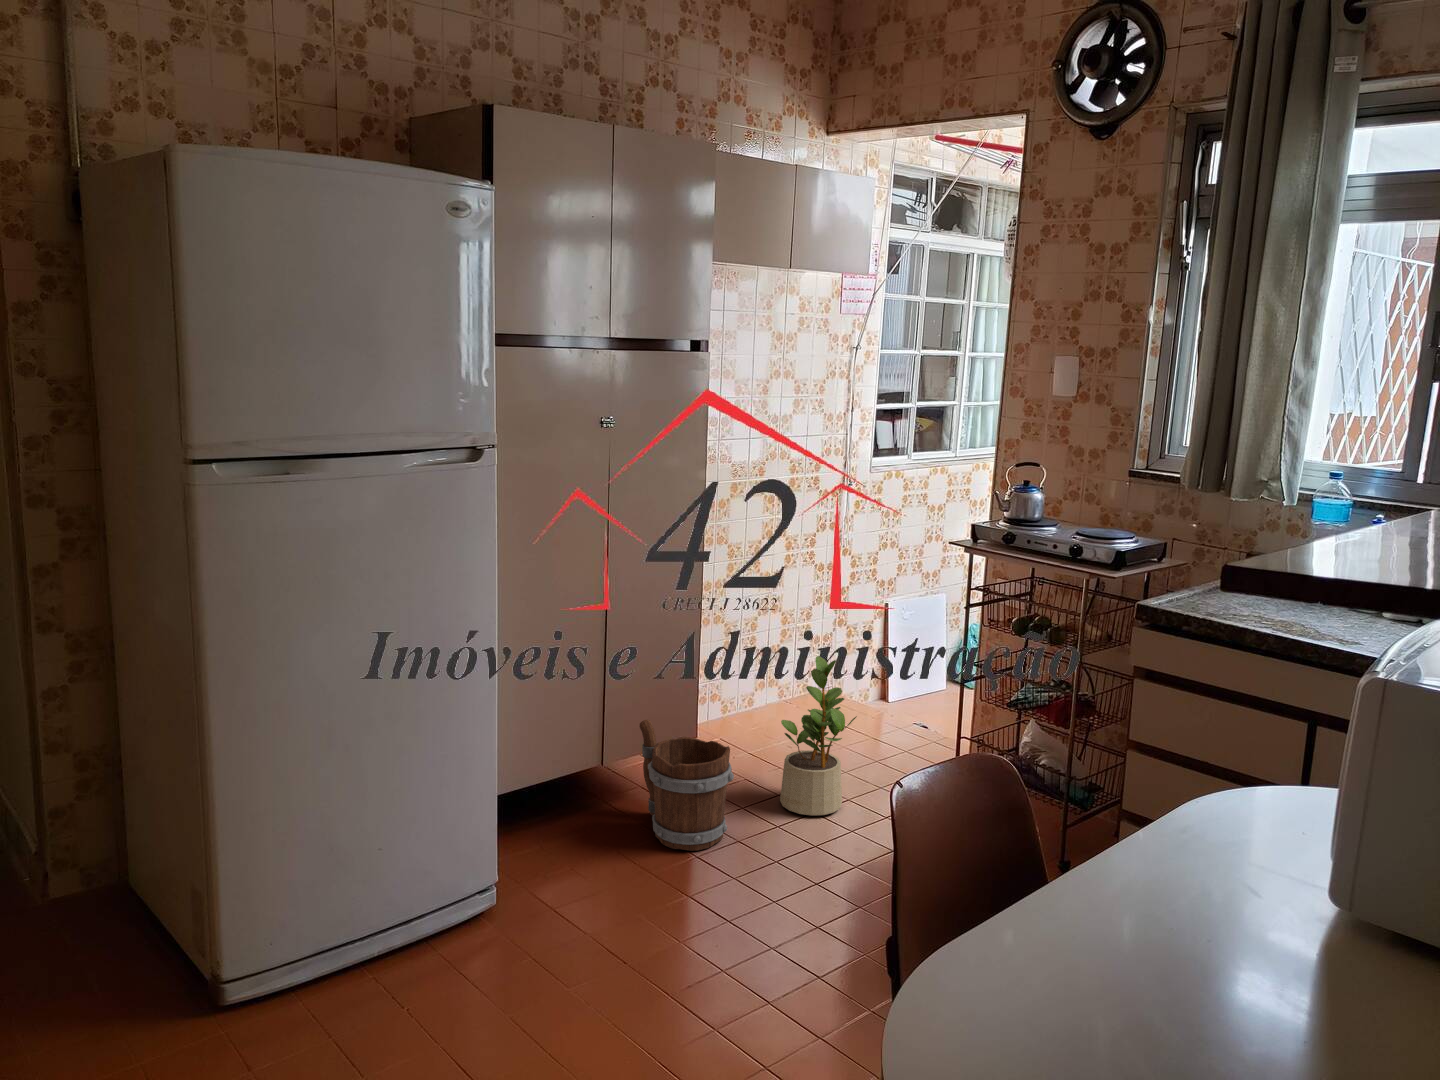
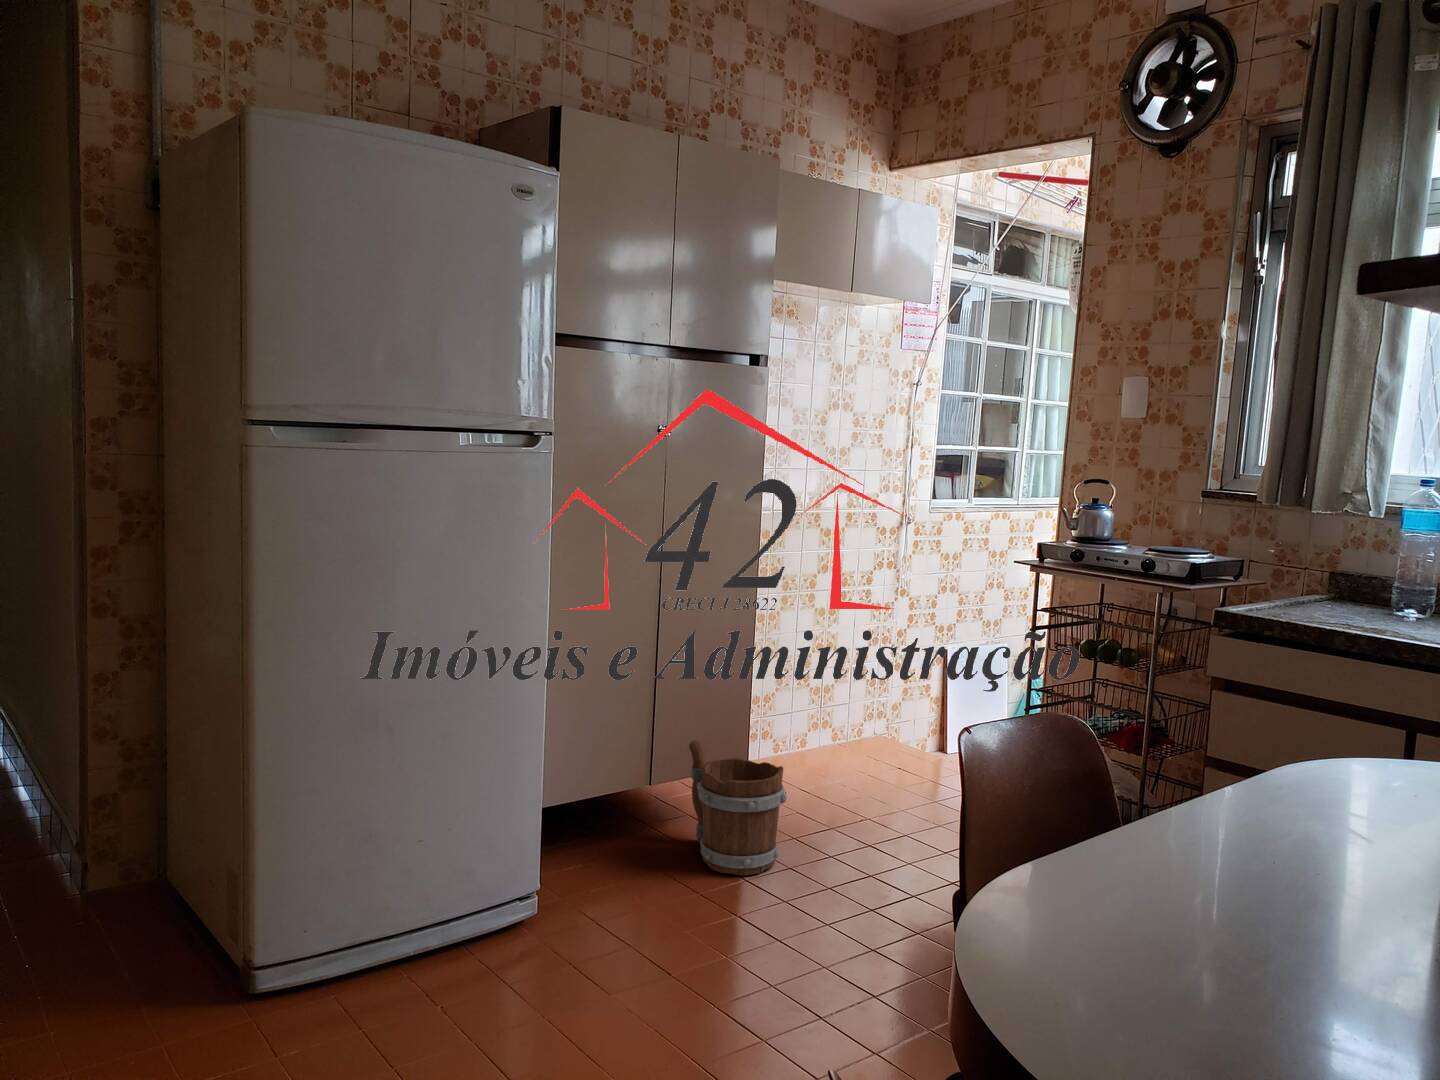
potted plant: present [780,656,857,815] -> none [835,679,917,848]

